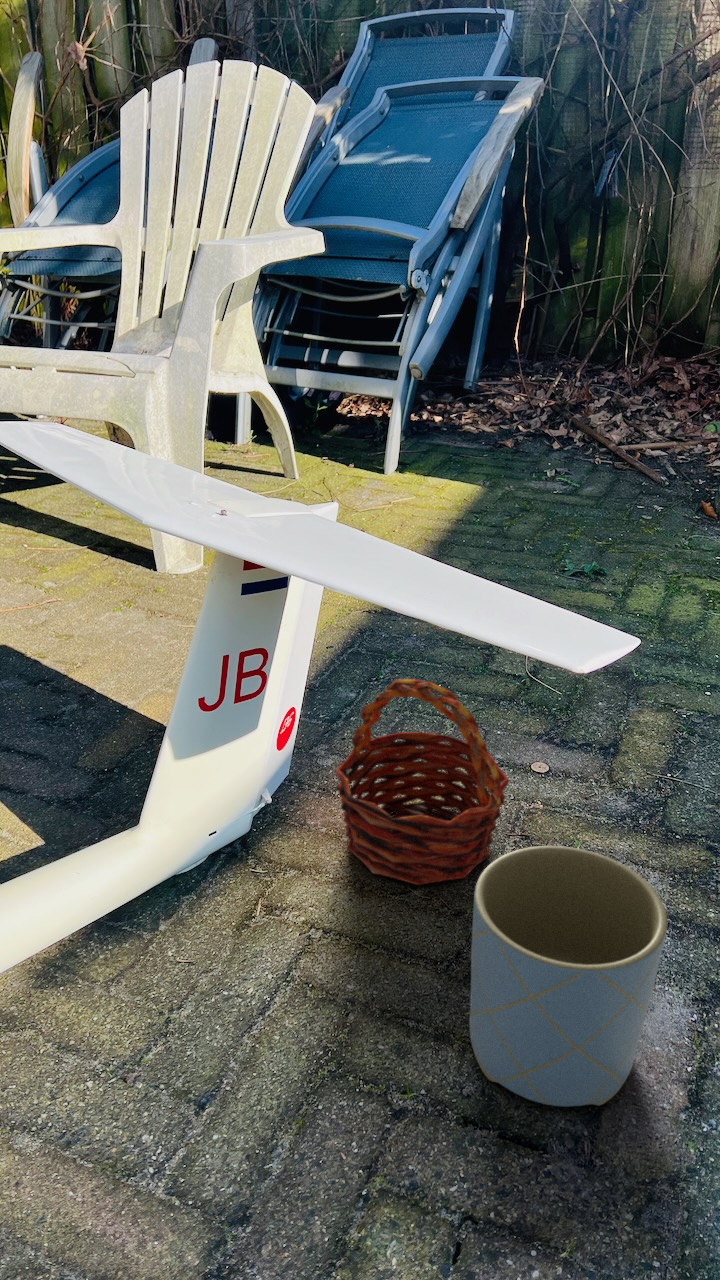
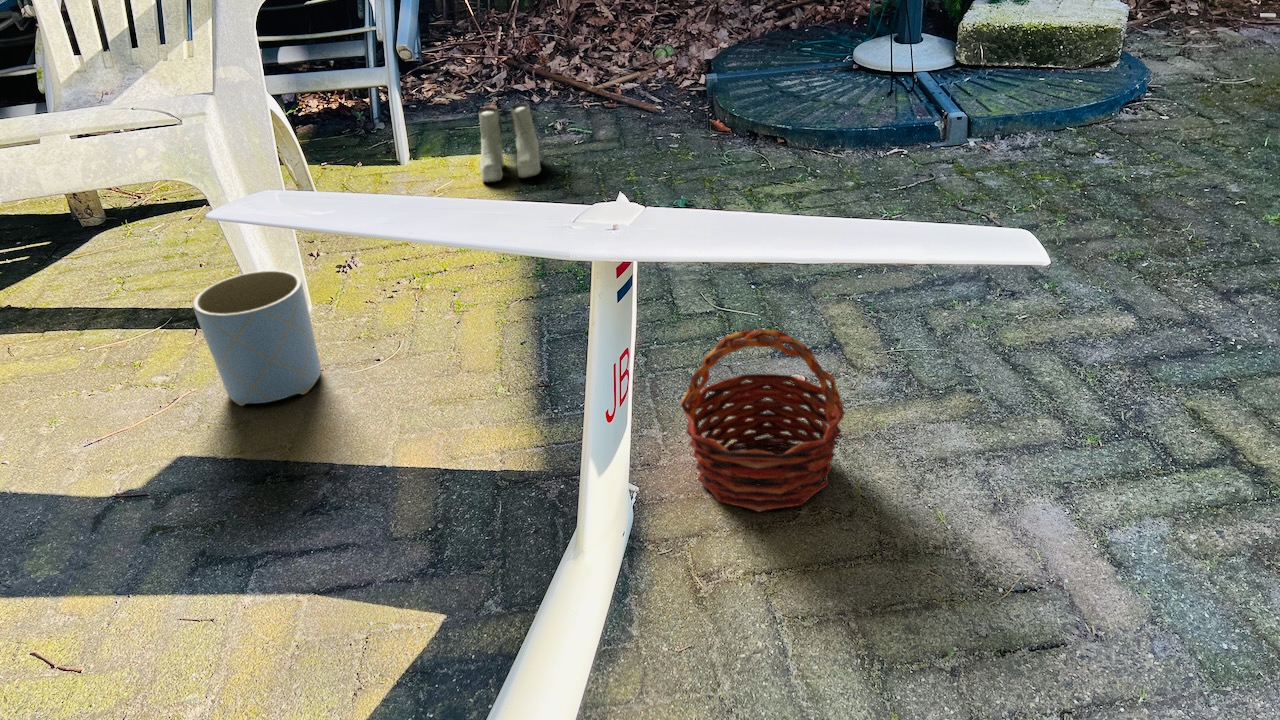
boots: none [437,436,509,511] -> present [479,104,541,182]
planter: present [469,846,667,1106] -> present [193,270,321,406]

